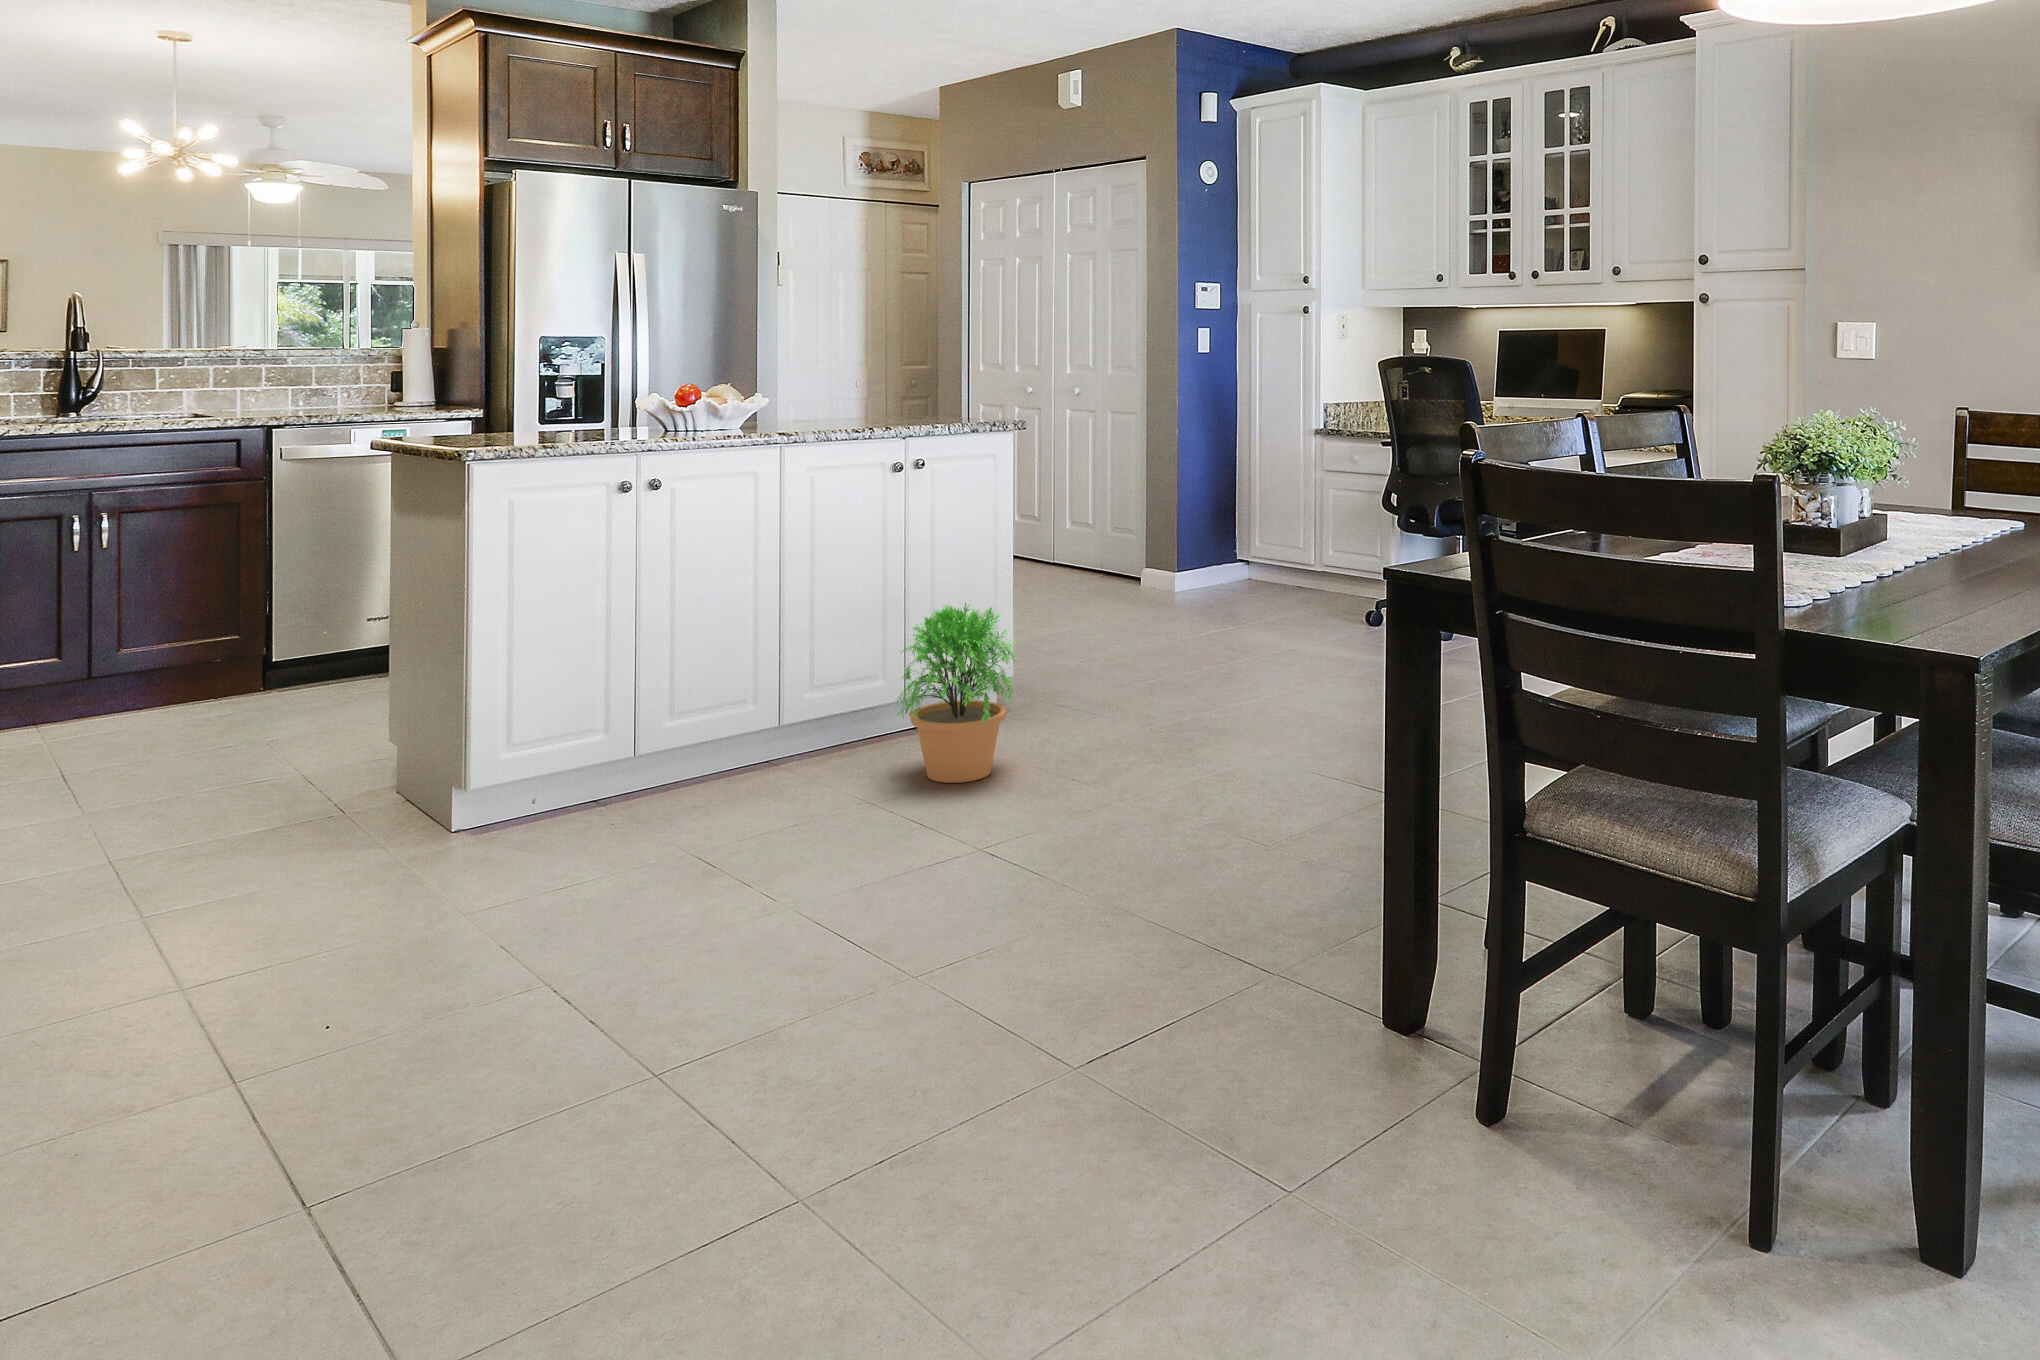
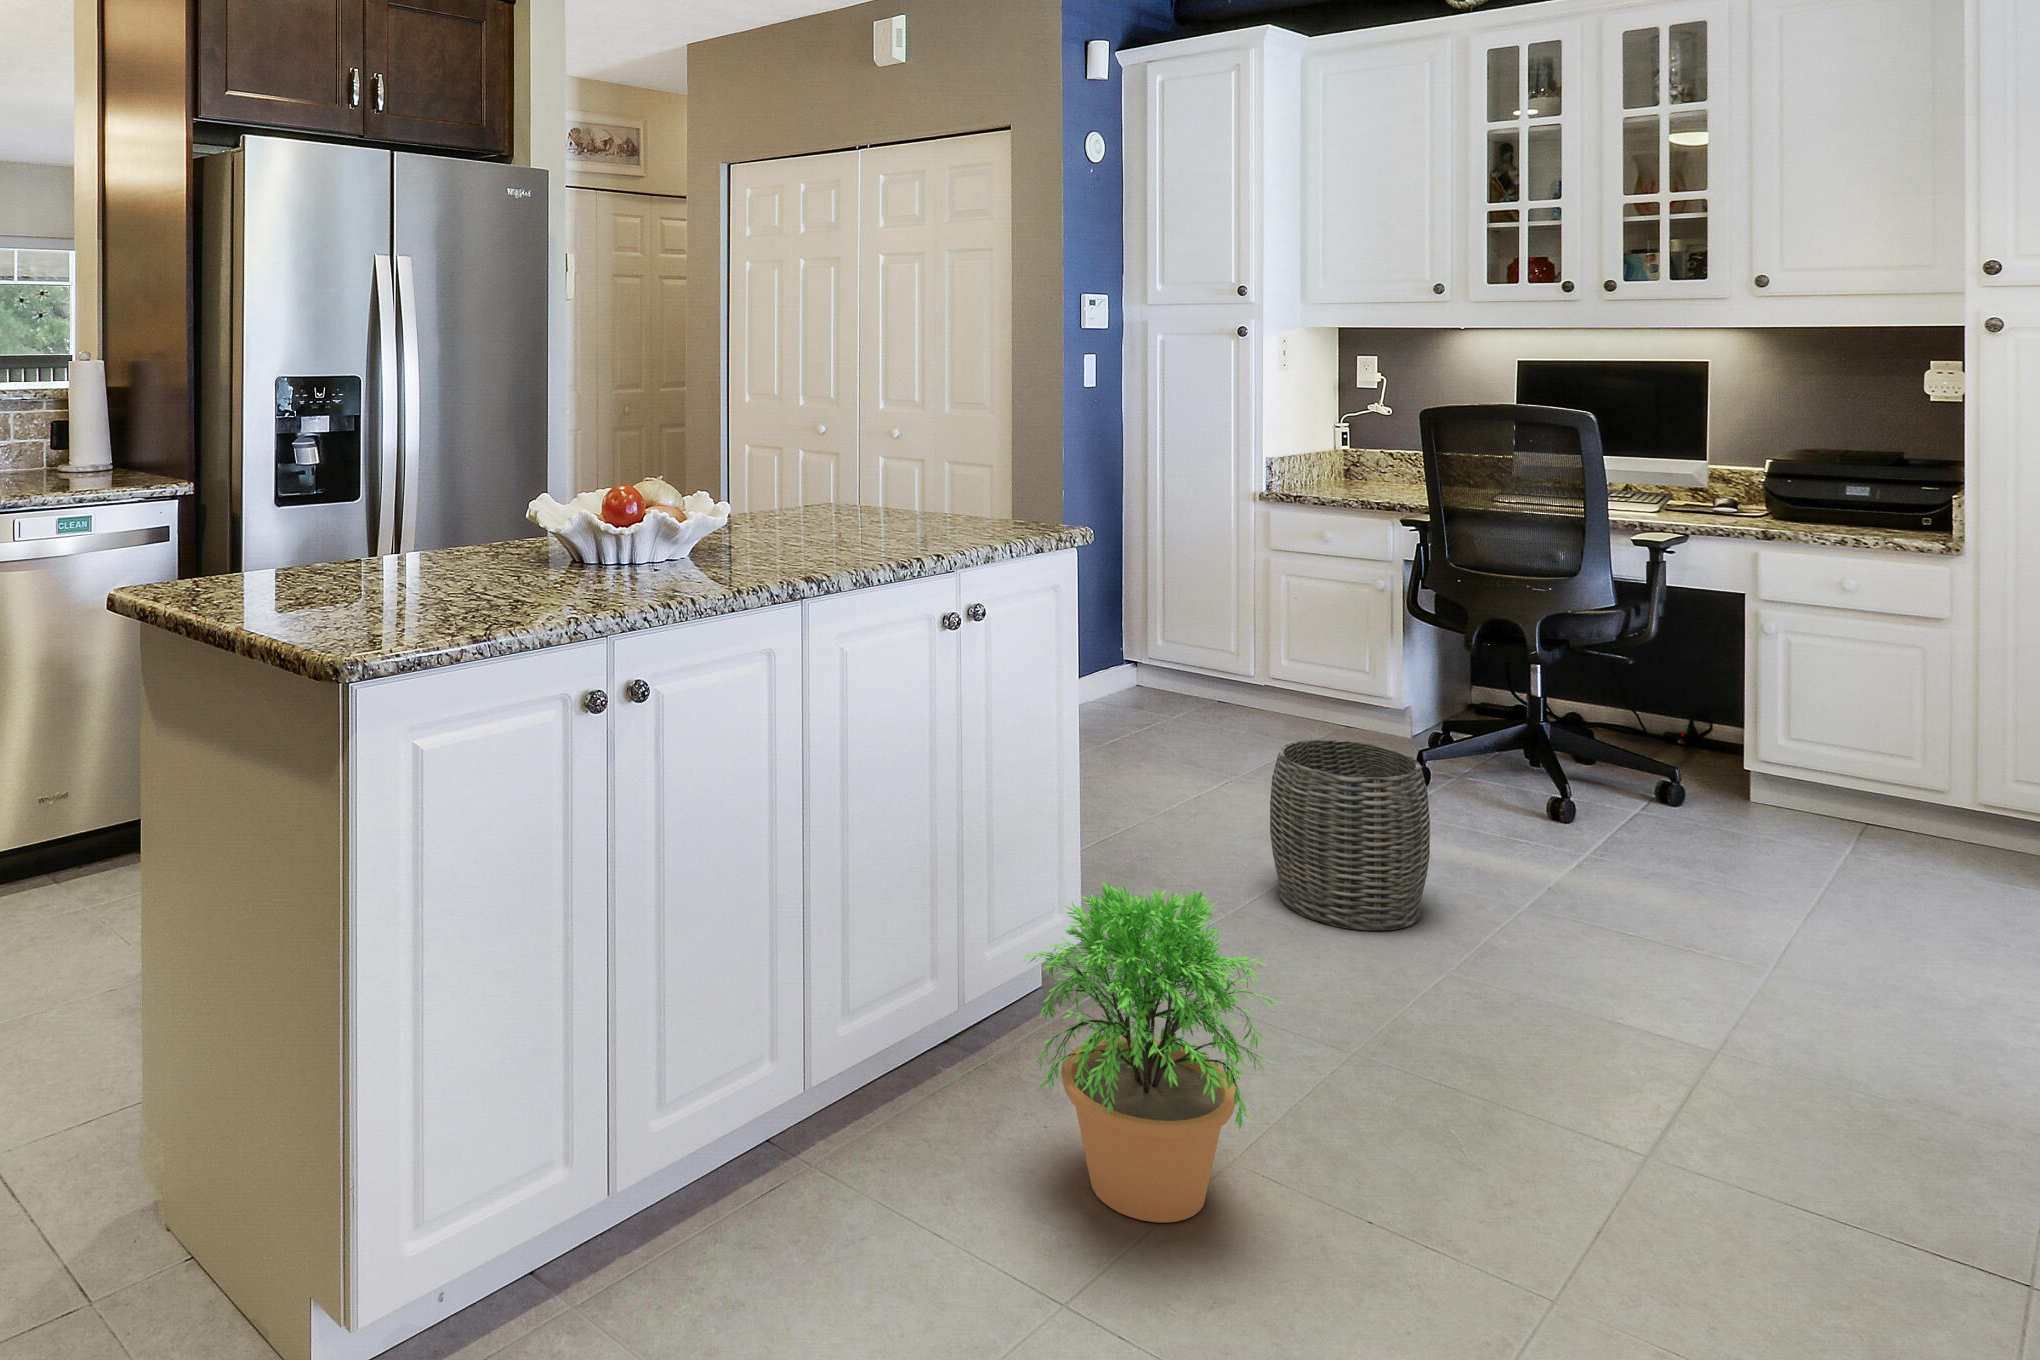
woven basket: none [1187,576,1284,689] -> present [1270,740,1430,931]

